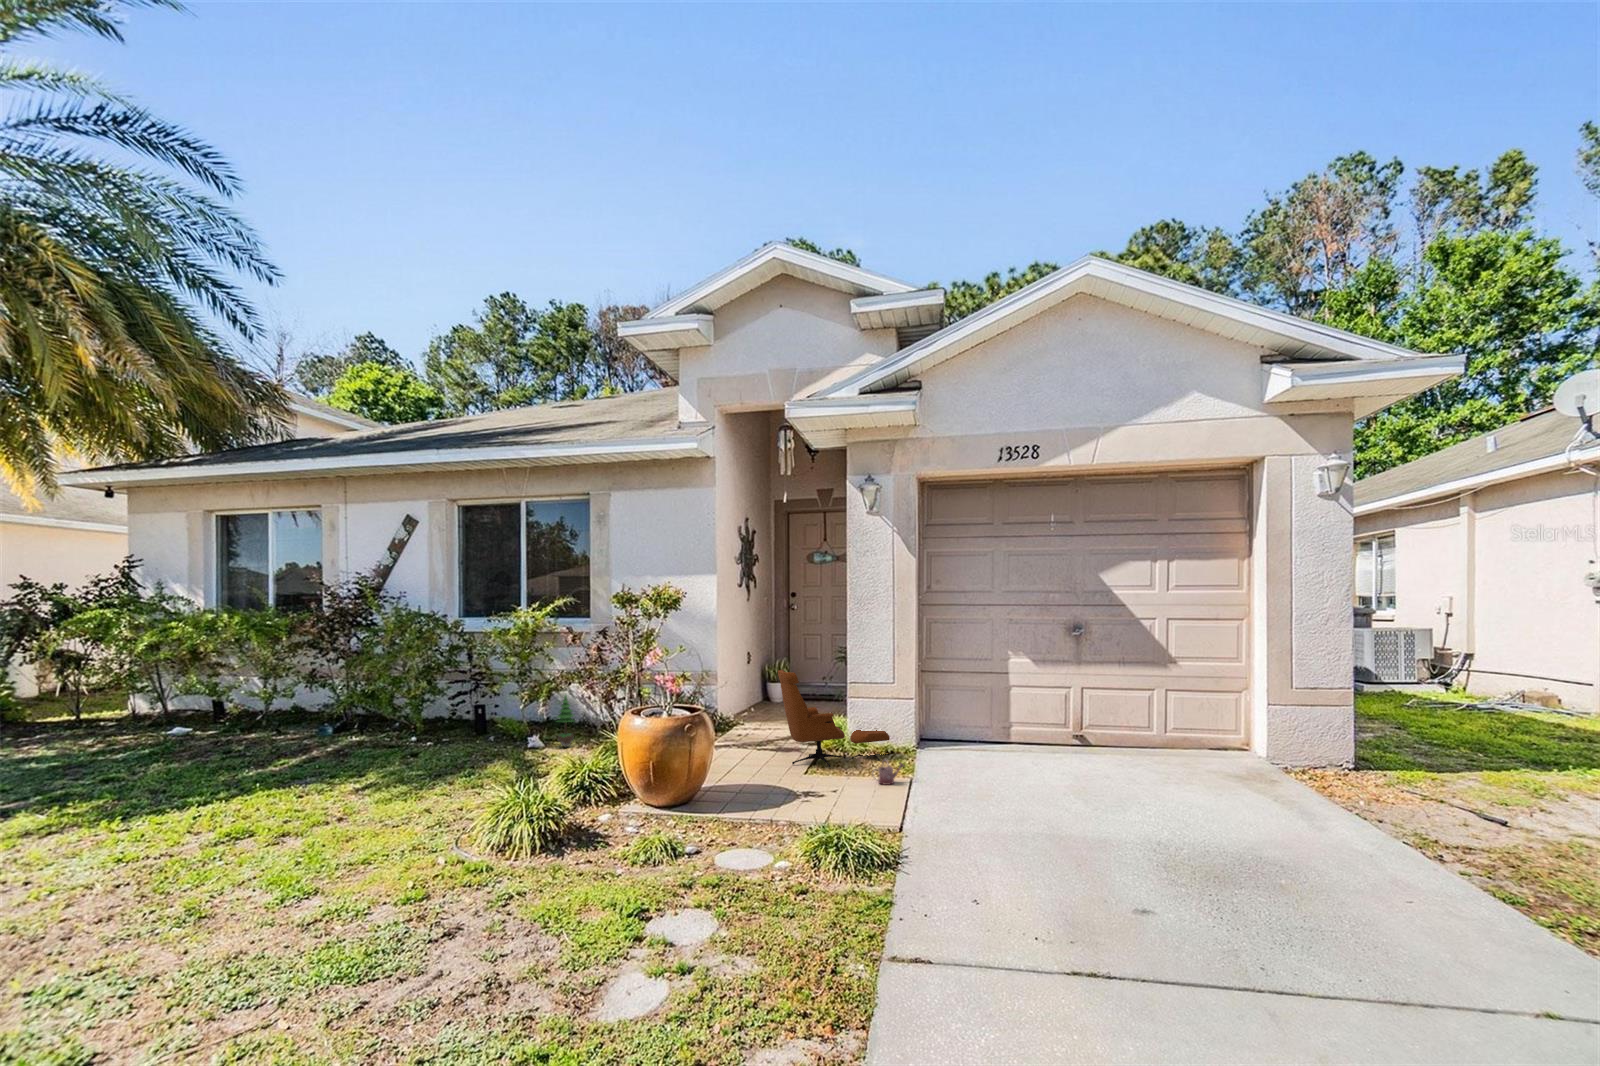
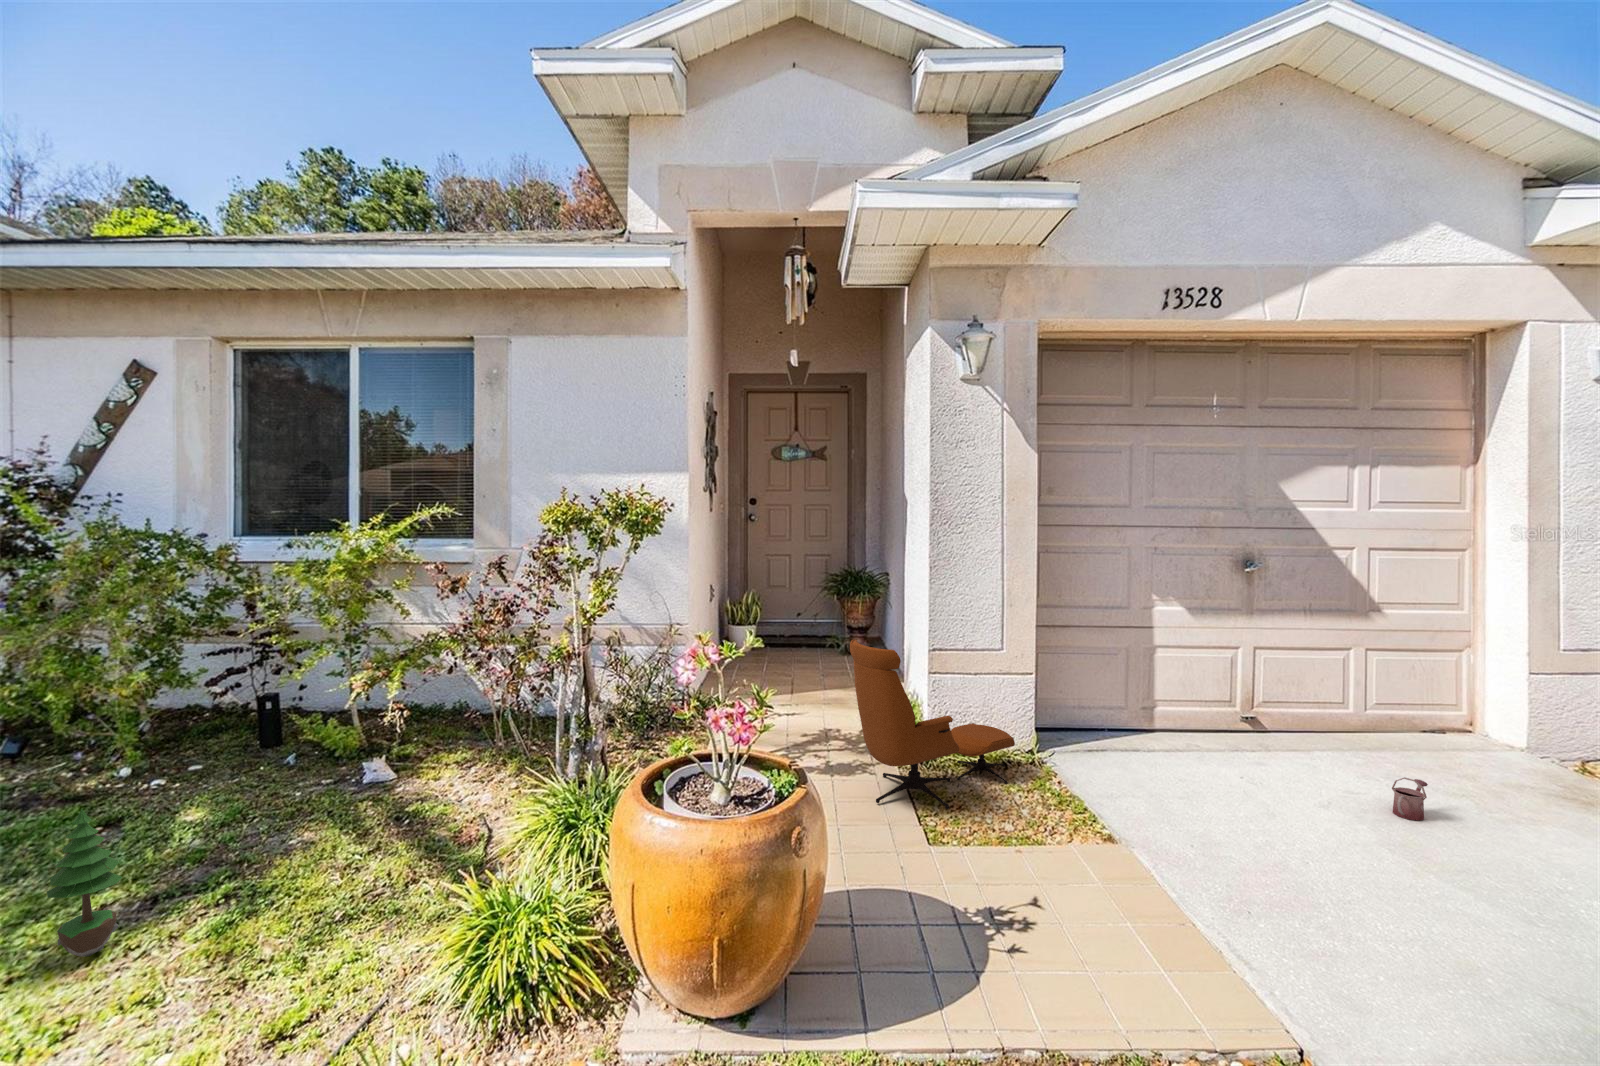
potted tree: present [557,695,575,747] -> present [47,809,122,957]
watering can: present [877,760,904,785] -> present [1392,777,1428,820]

